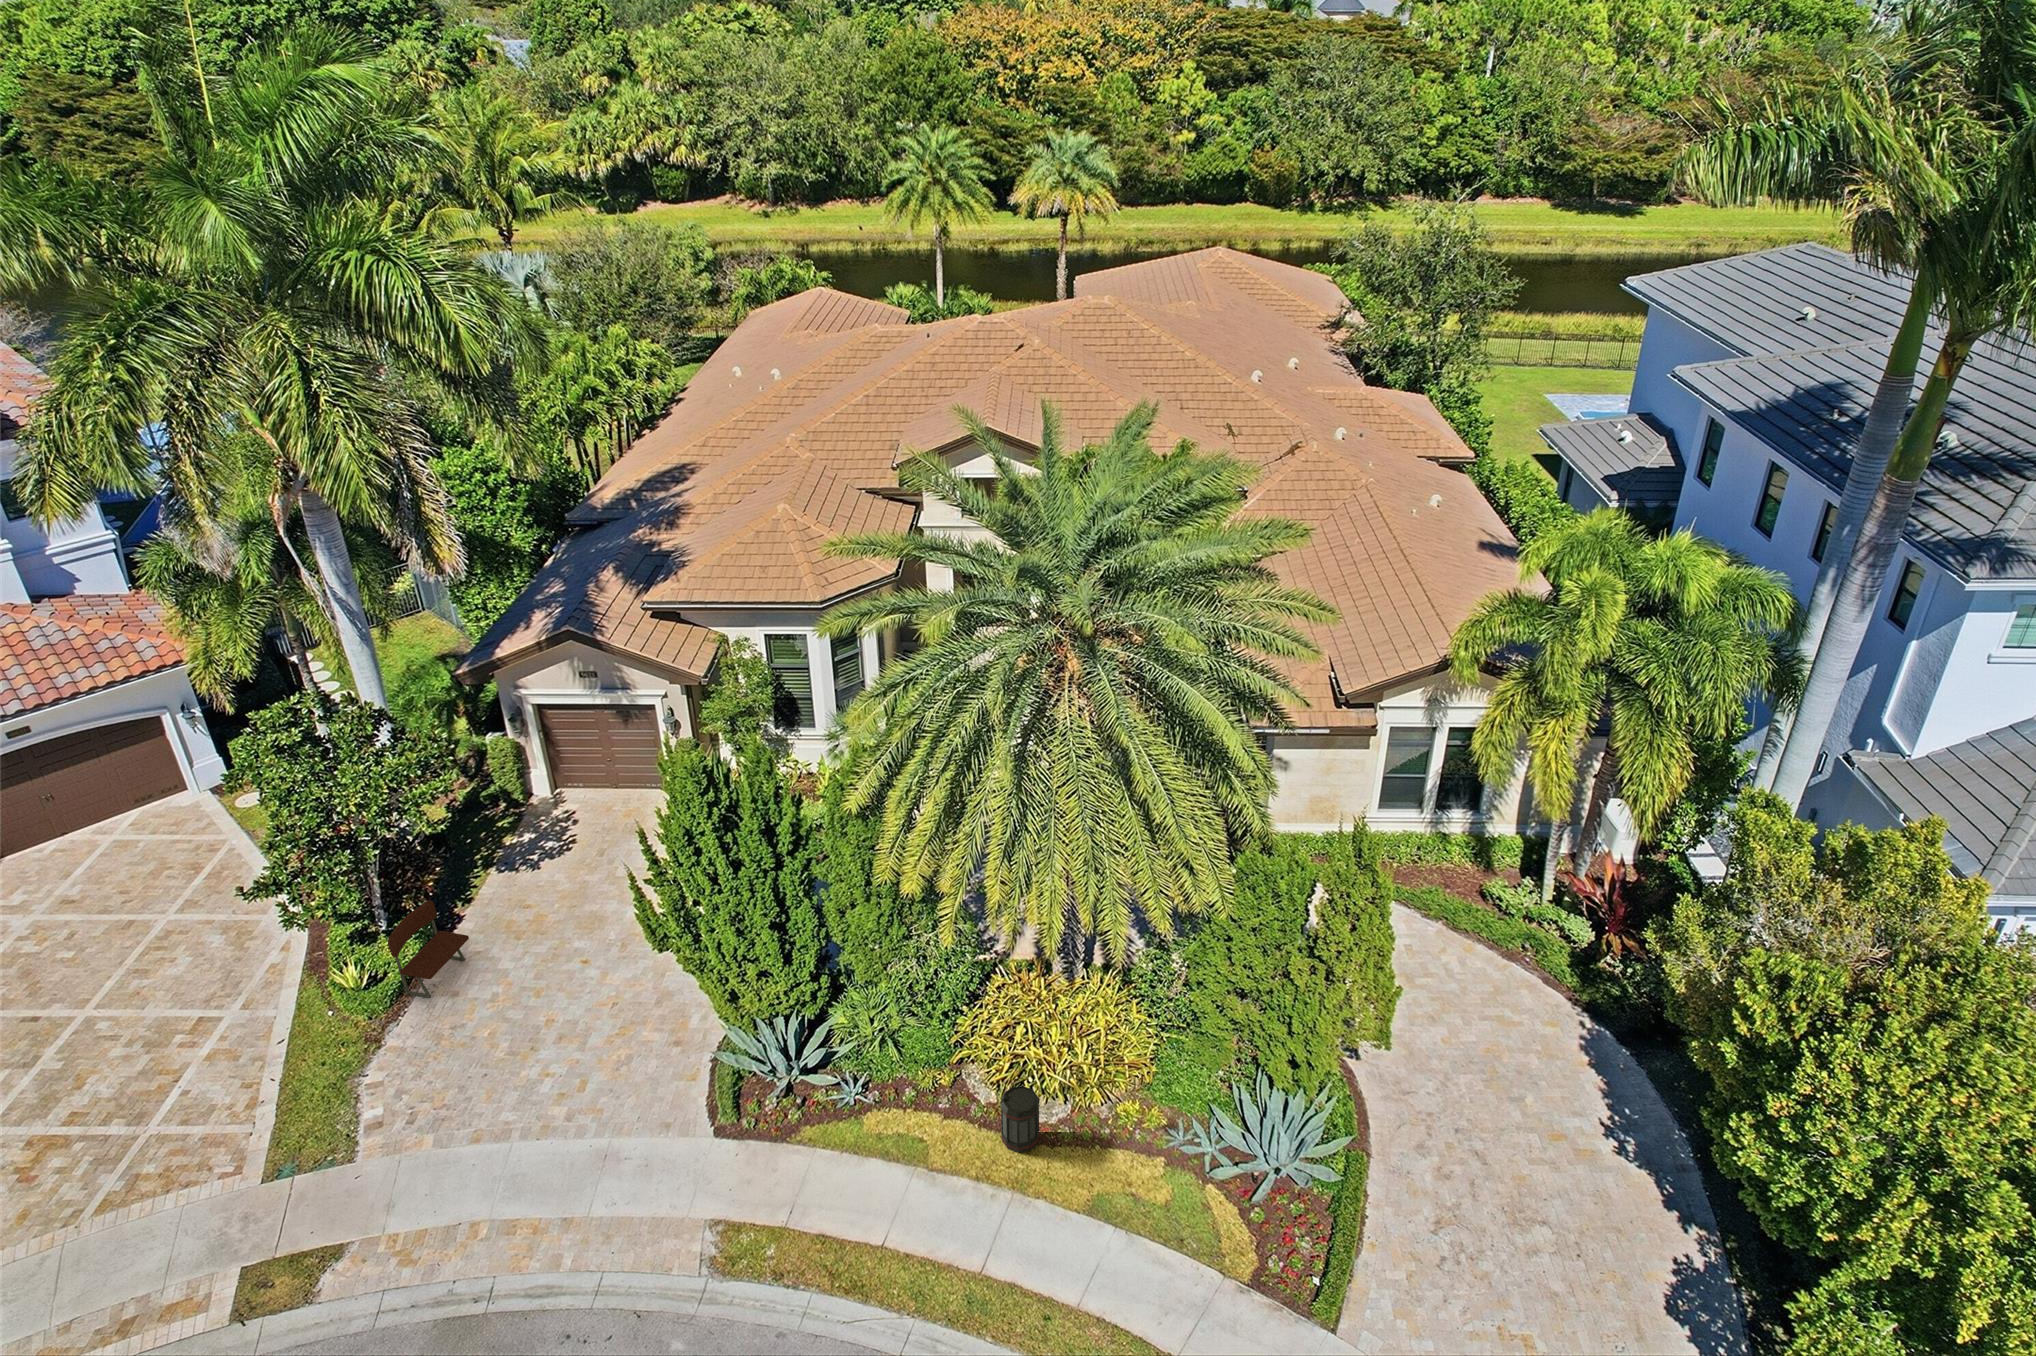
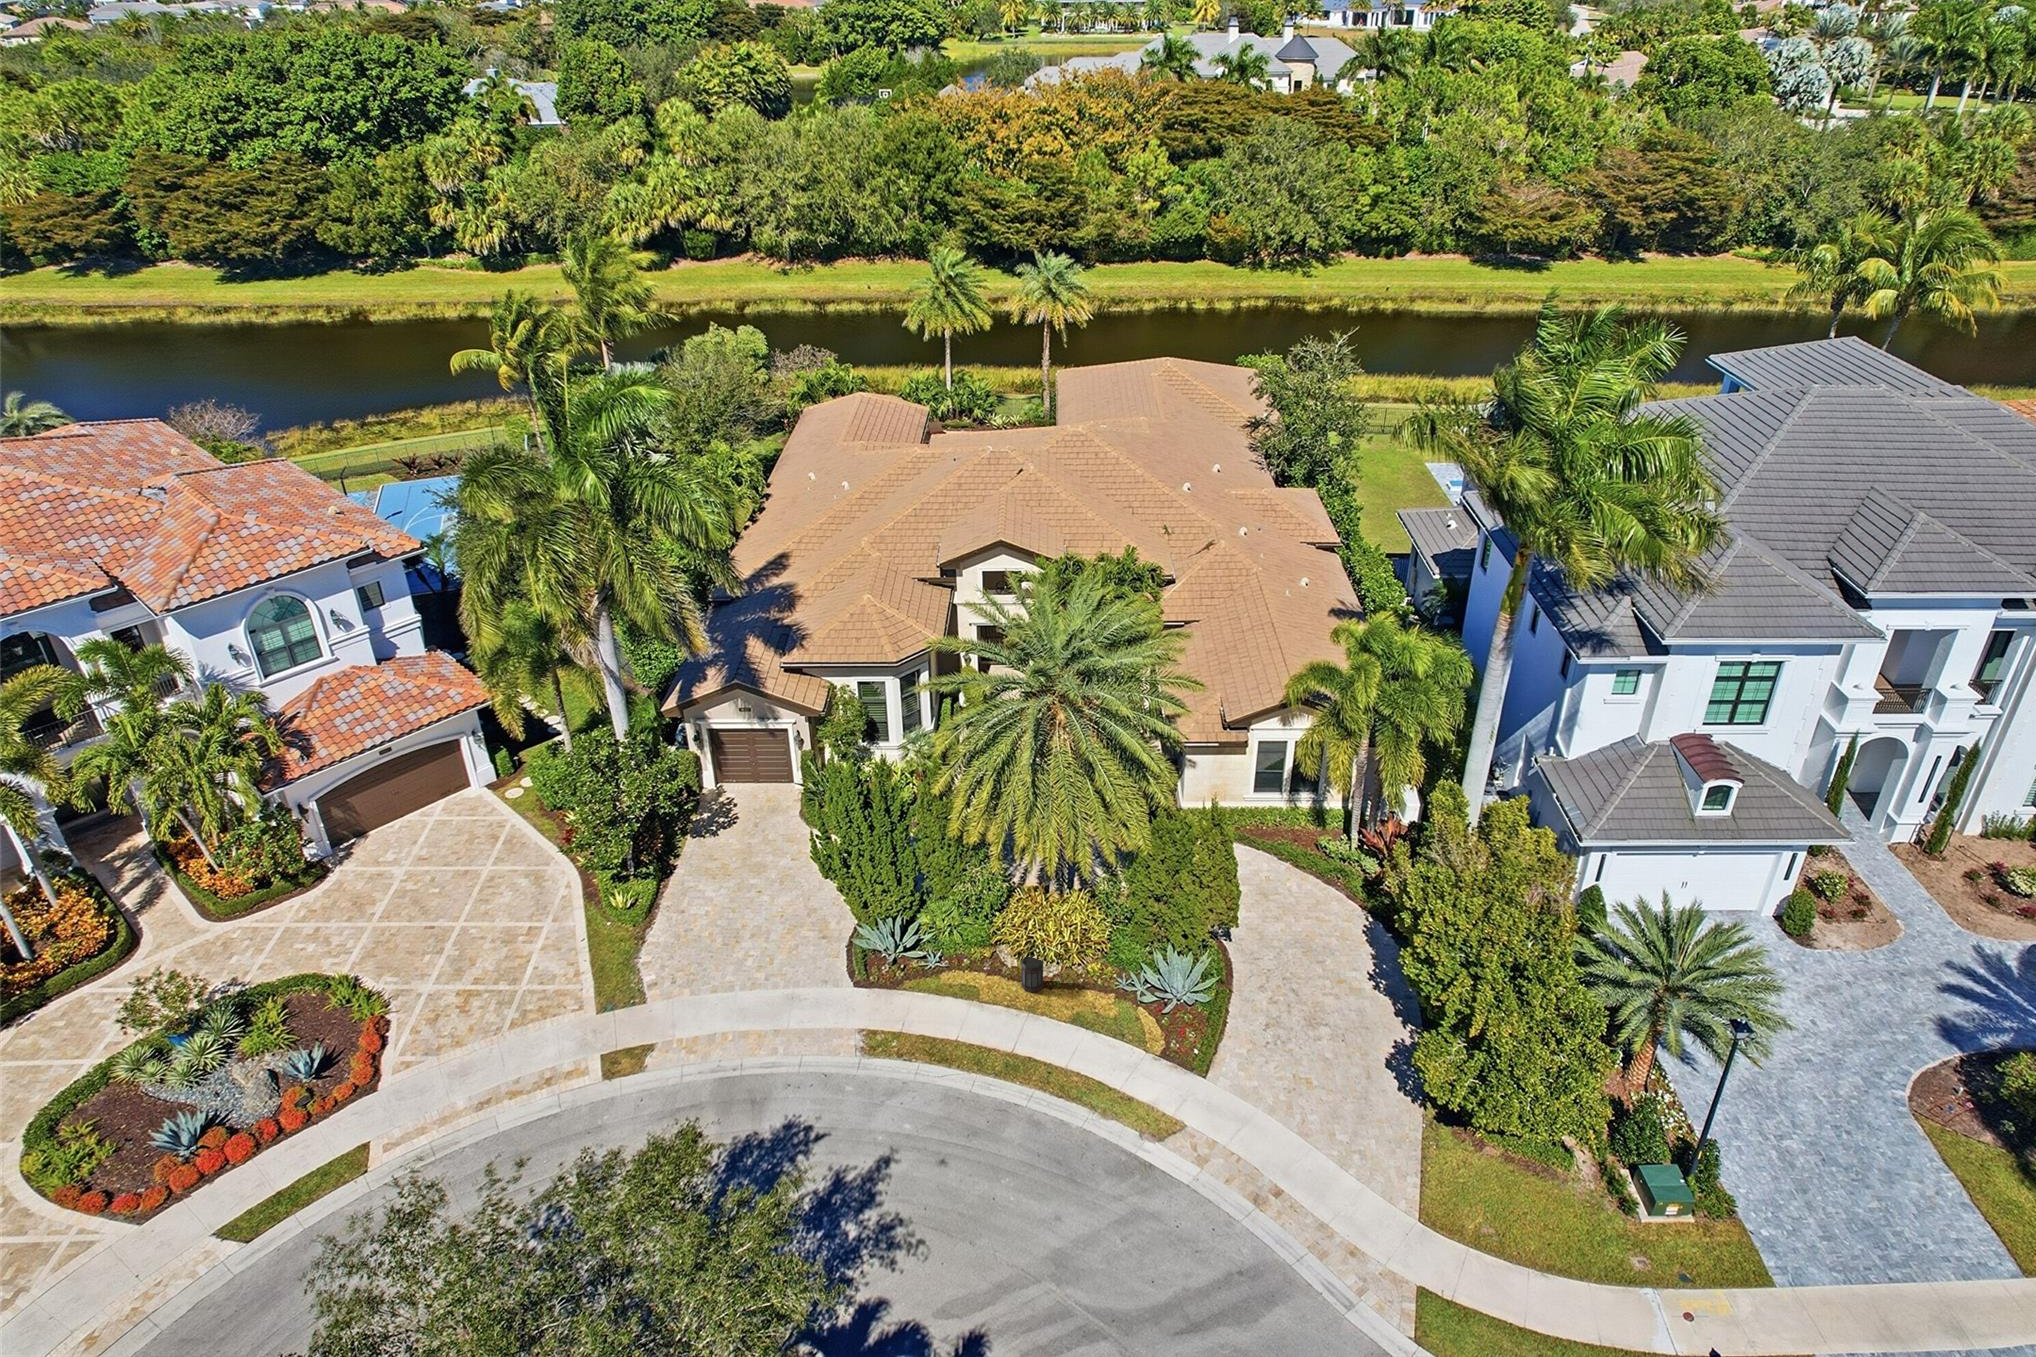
bench: present [388,900,469,998] -> none [647,854,689,913]

